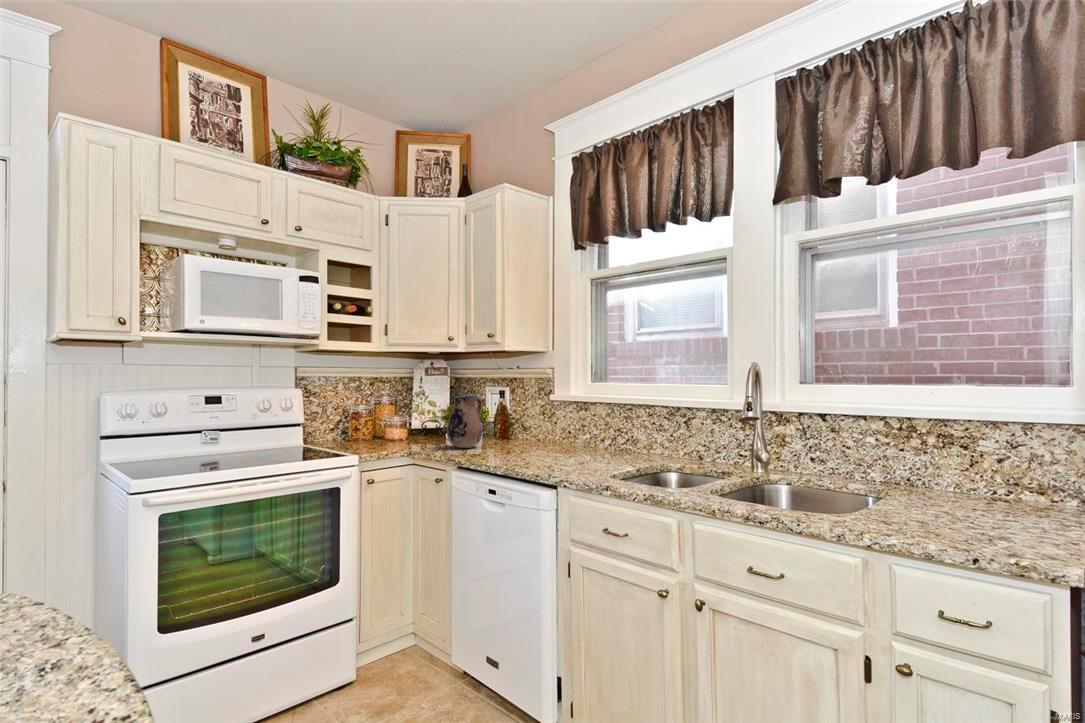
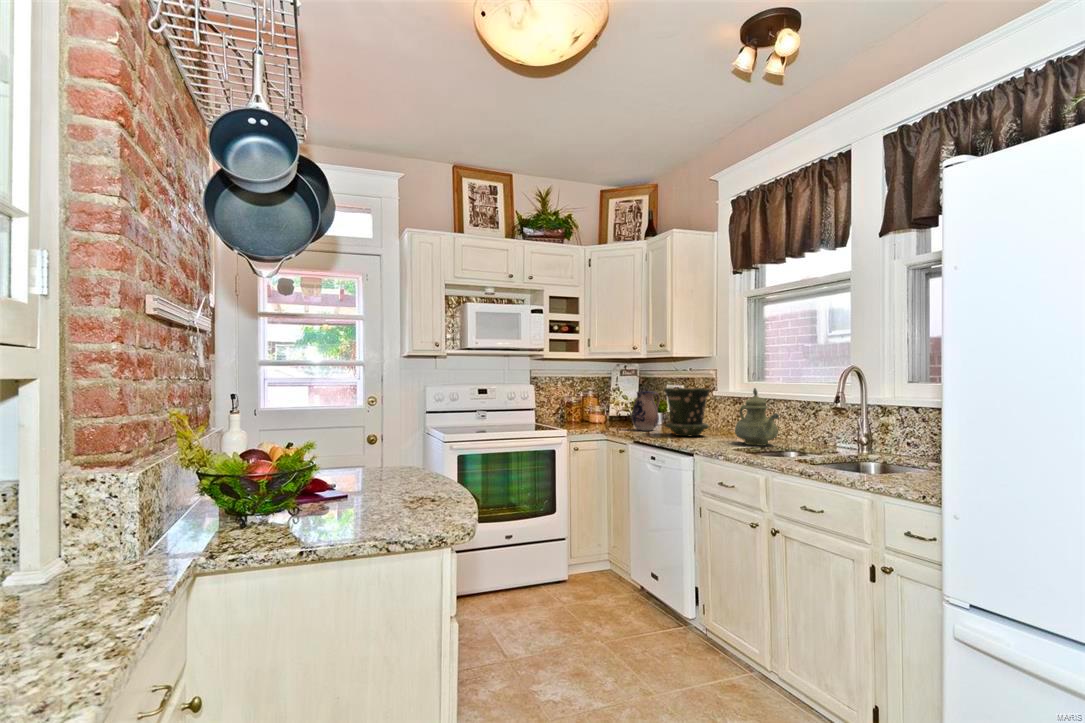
flower pot: none [496,391,554,455] -> present [664,388,710,436]
teapot: none [595,391,655,465] -> present [735,388,779,445]

